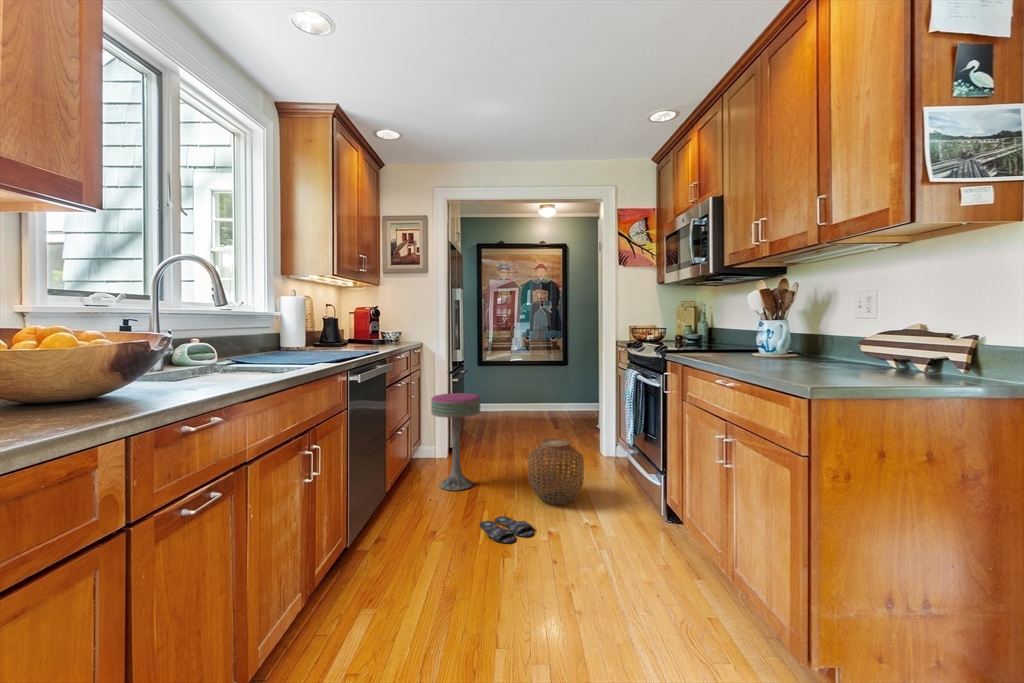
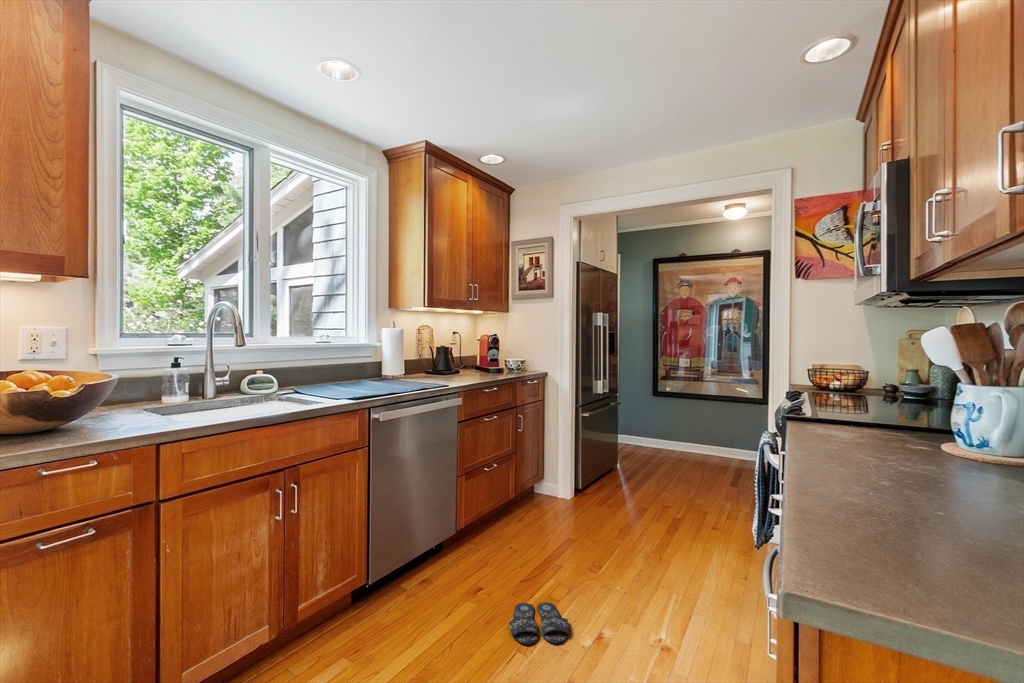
bar stool: present [431,393,480,491] -> none [514,437,571,553]
woven basket: present [528,439,584,505] -> none [601,515,678,610]

